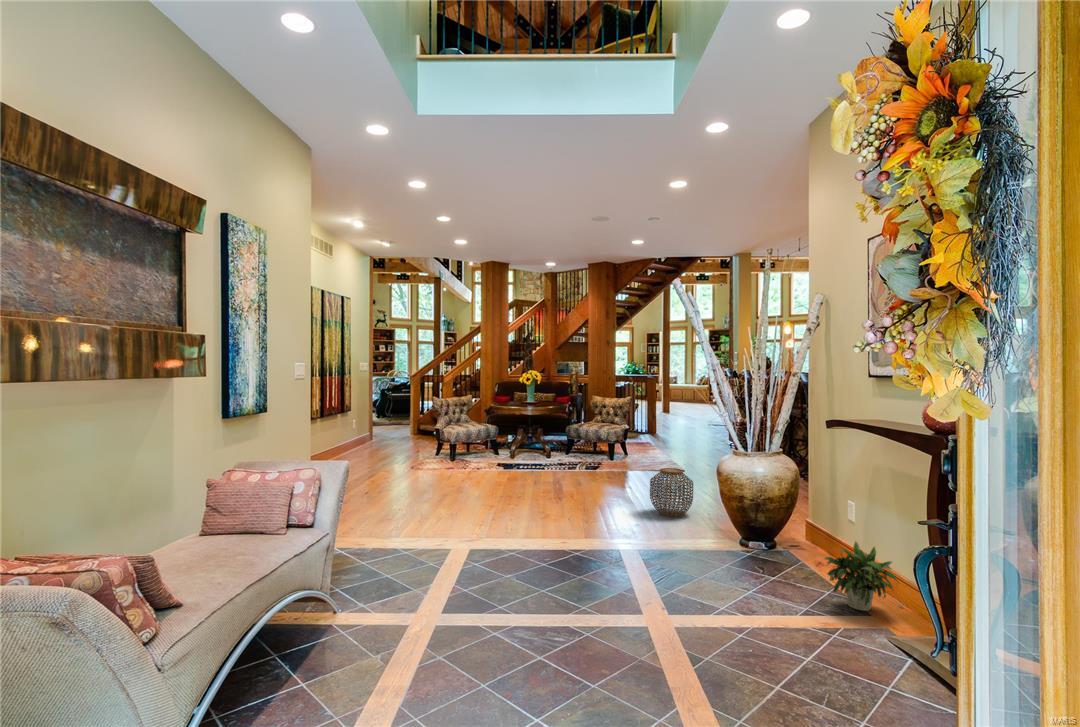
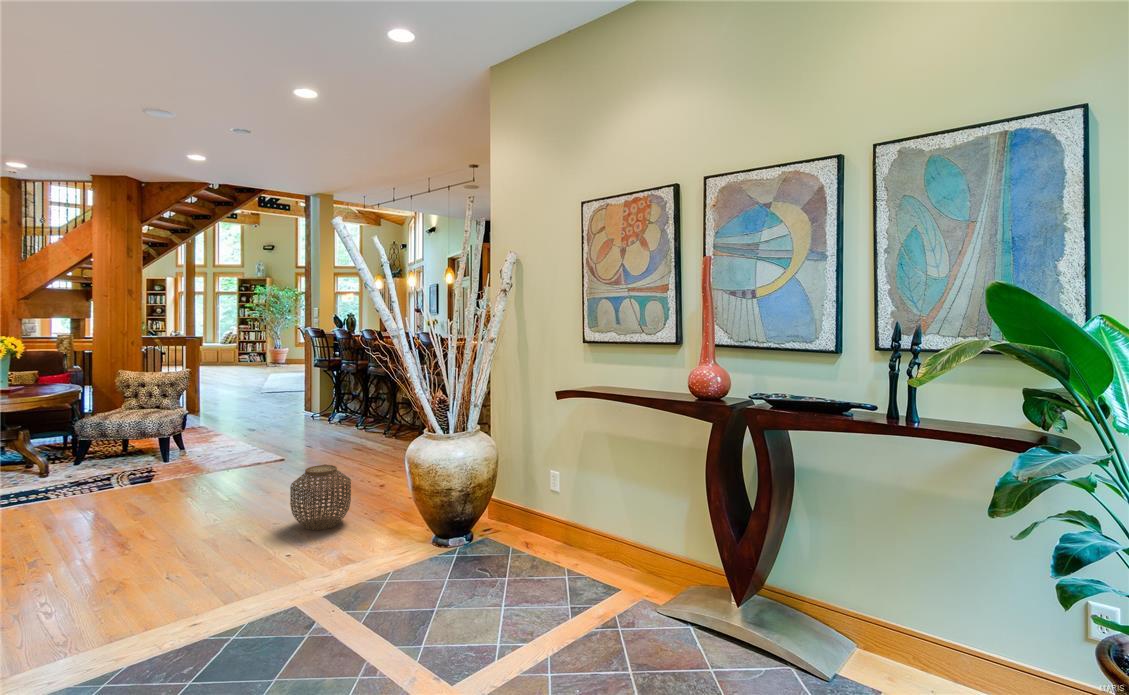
potted plant: present [825,541,902,611] -> none [570,516,631,587]

